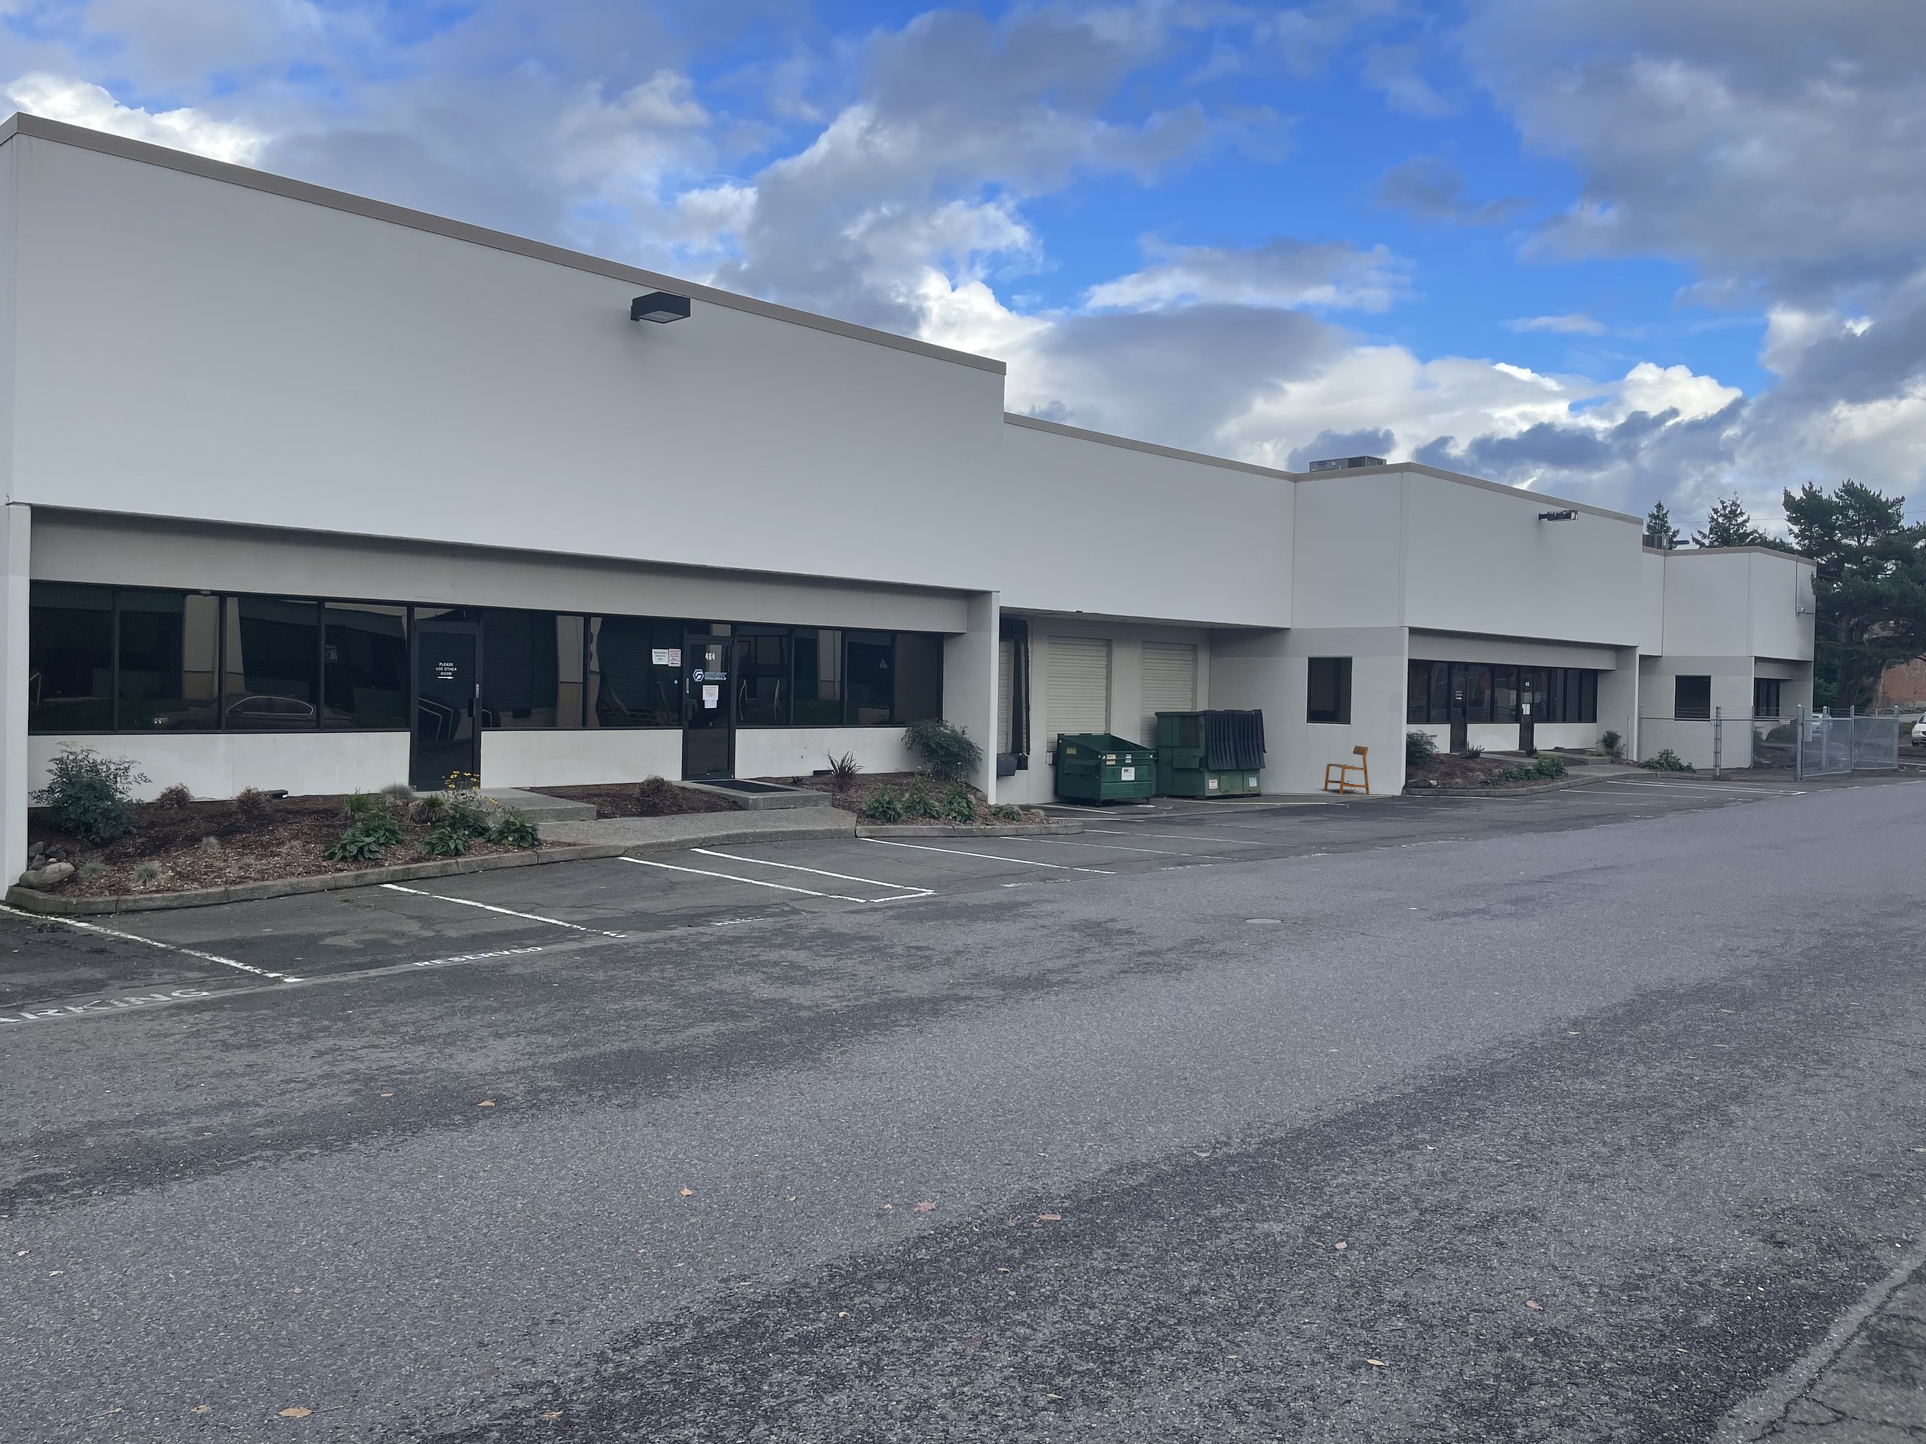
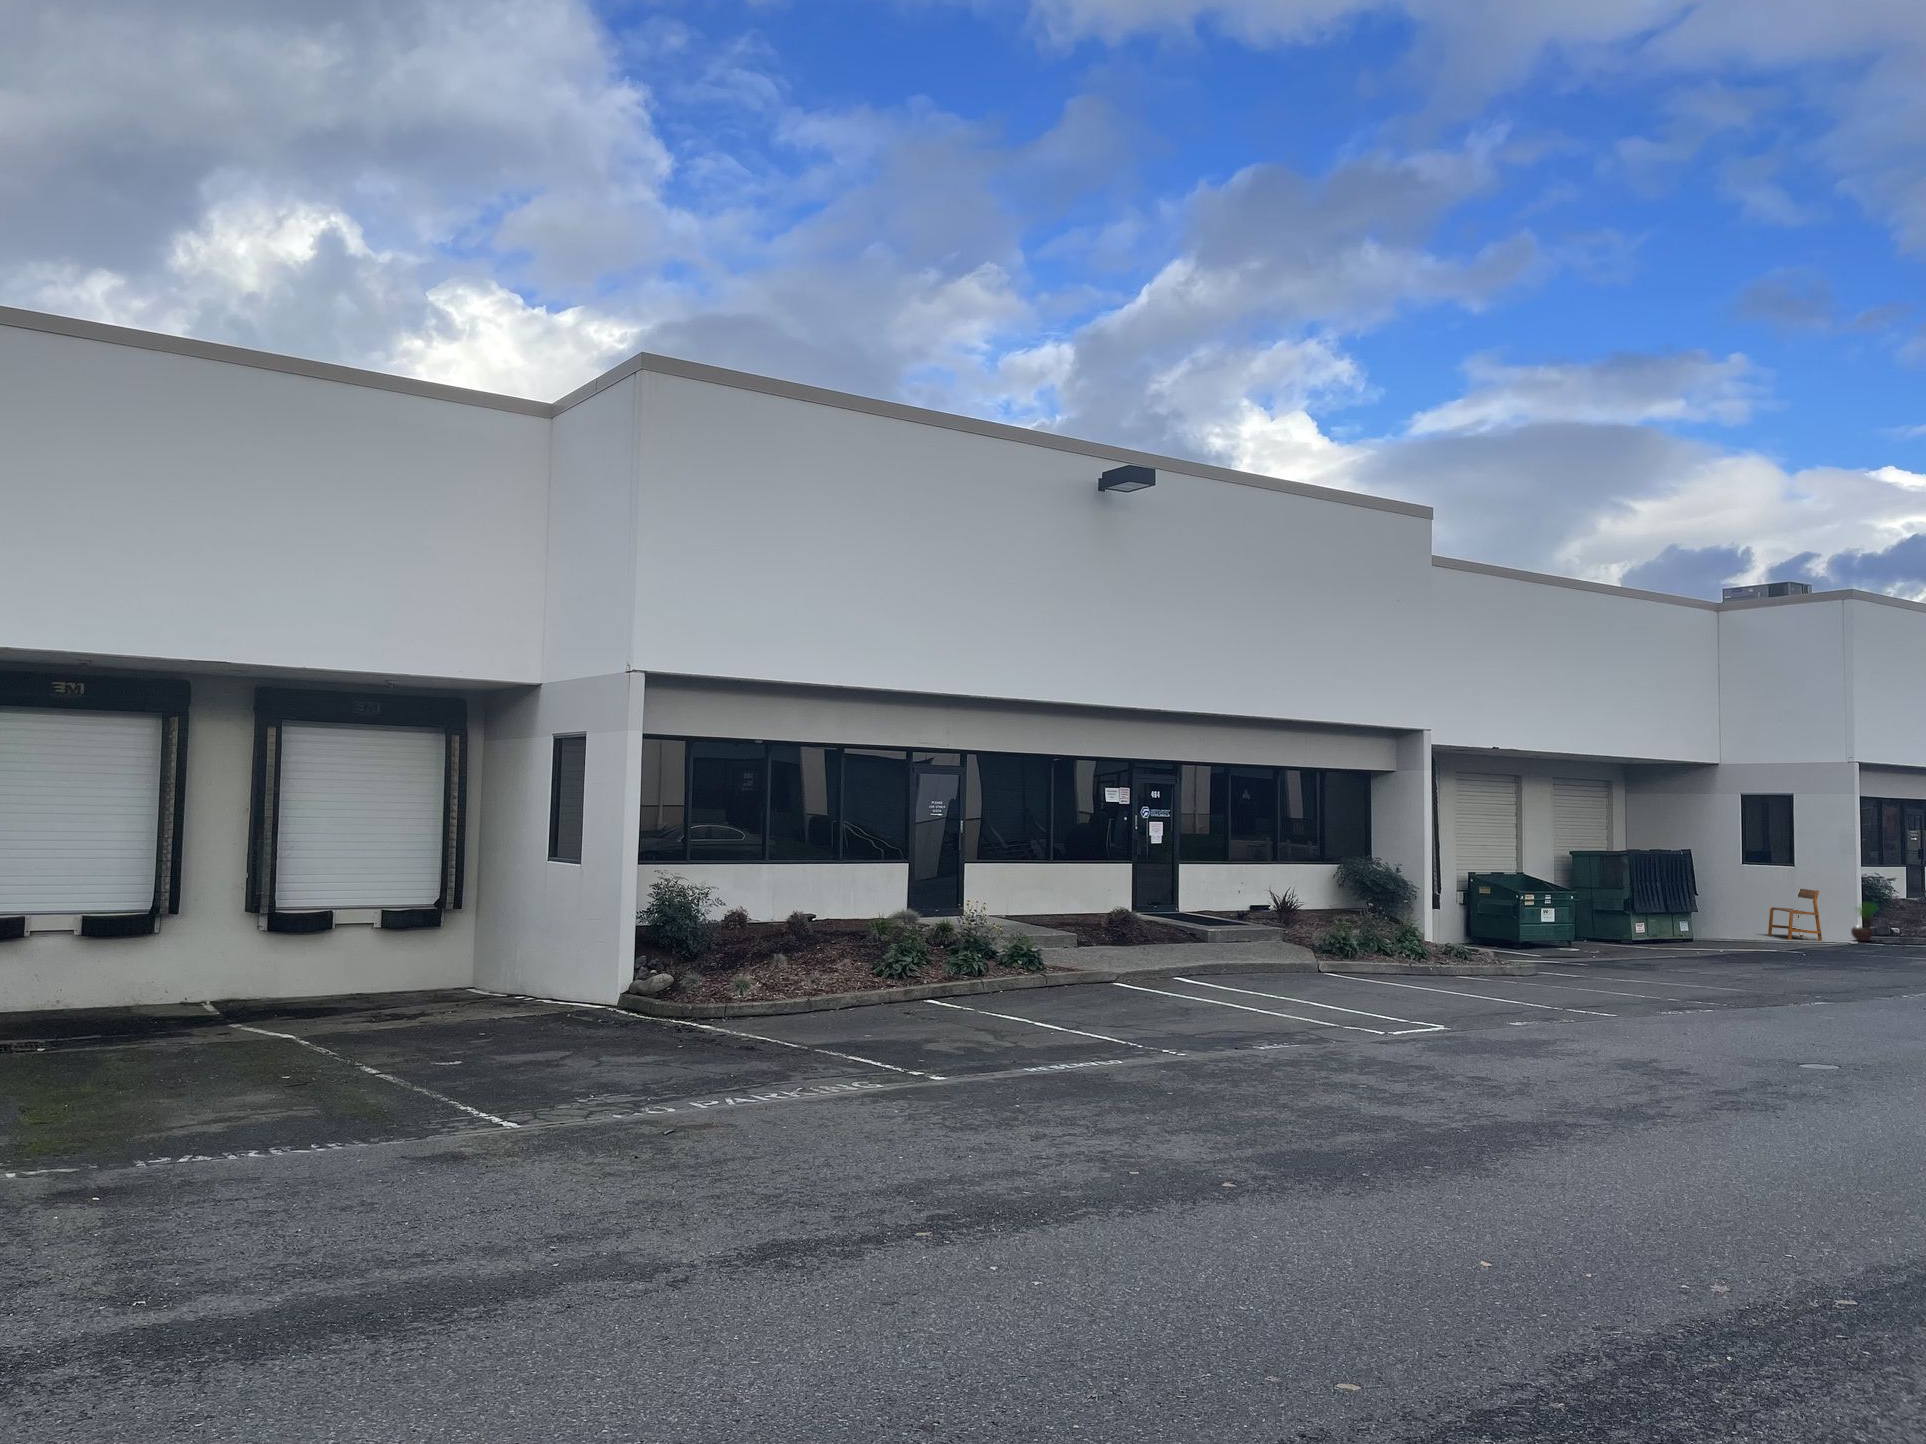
potted tree: none [1395,754,1420,794] -> present [1851,903,1876,941]

